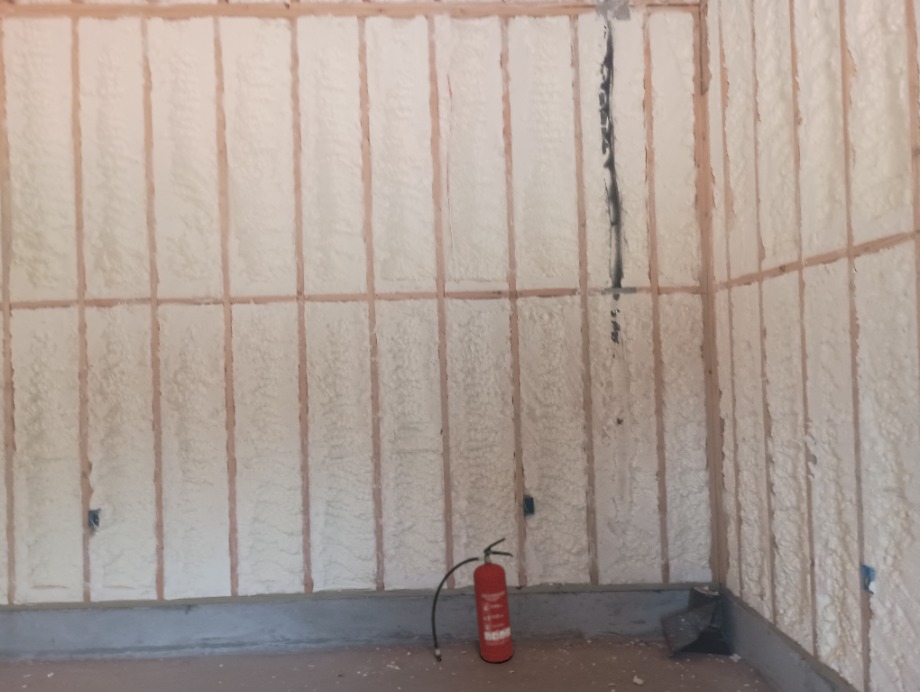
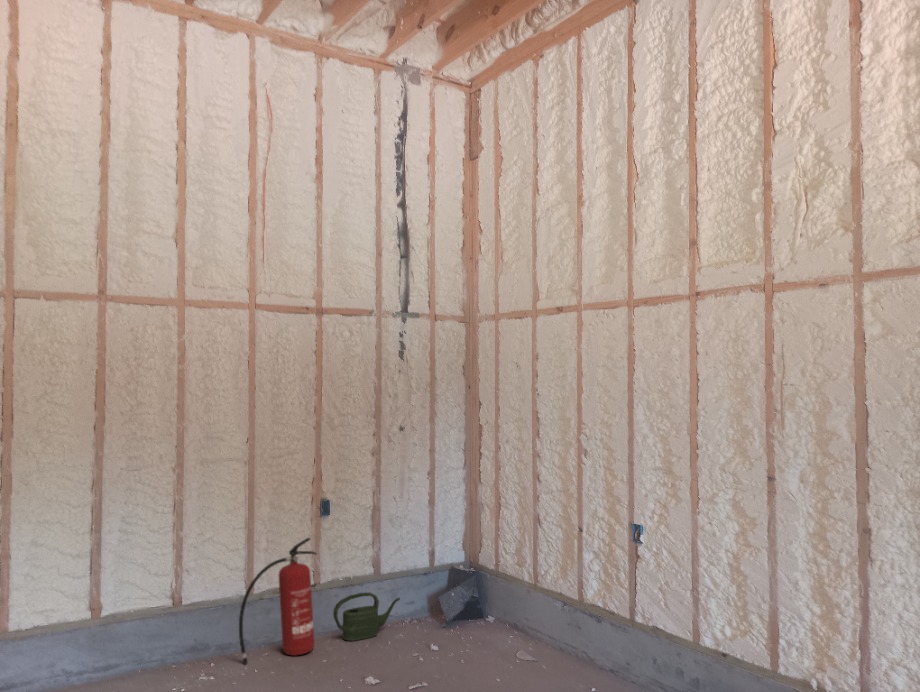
watering can: none [538,603,618,656] -> present [333,593,400,641]

